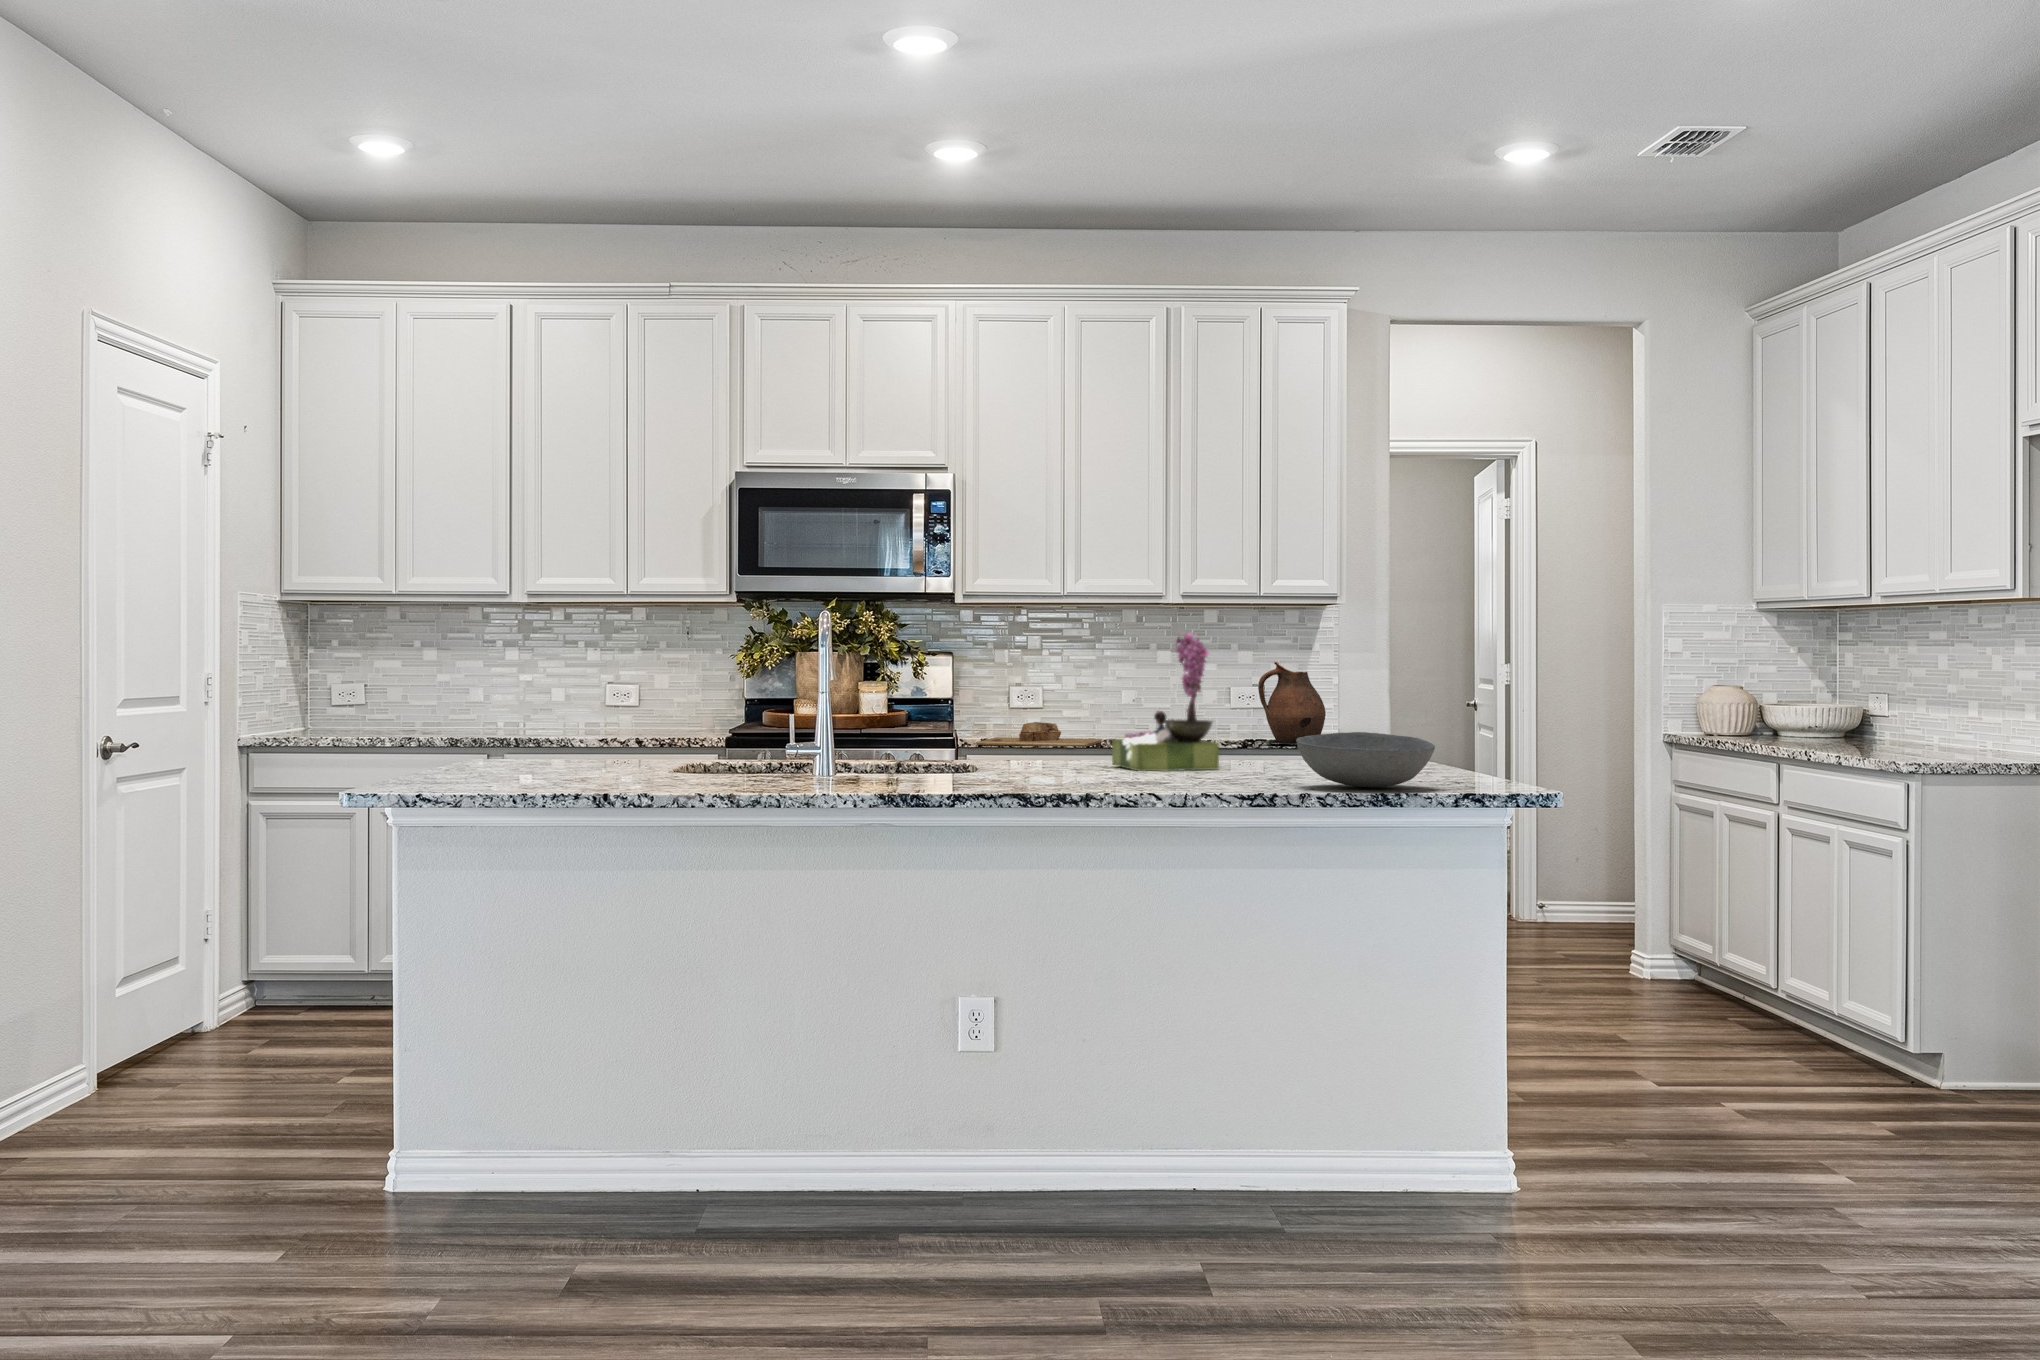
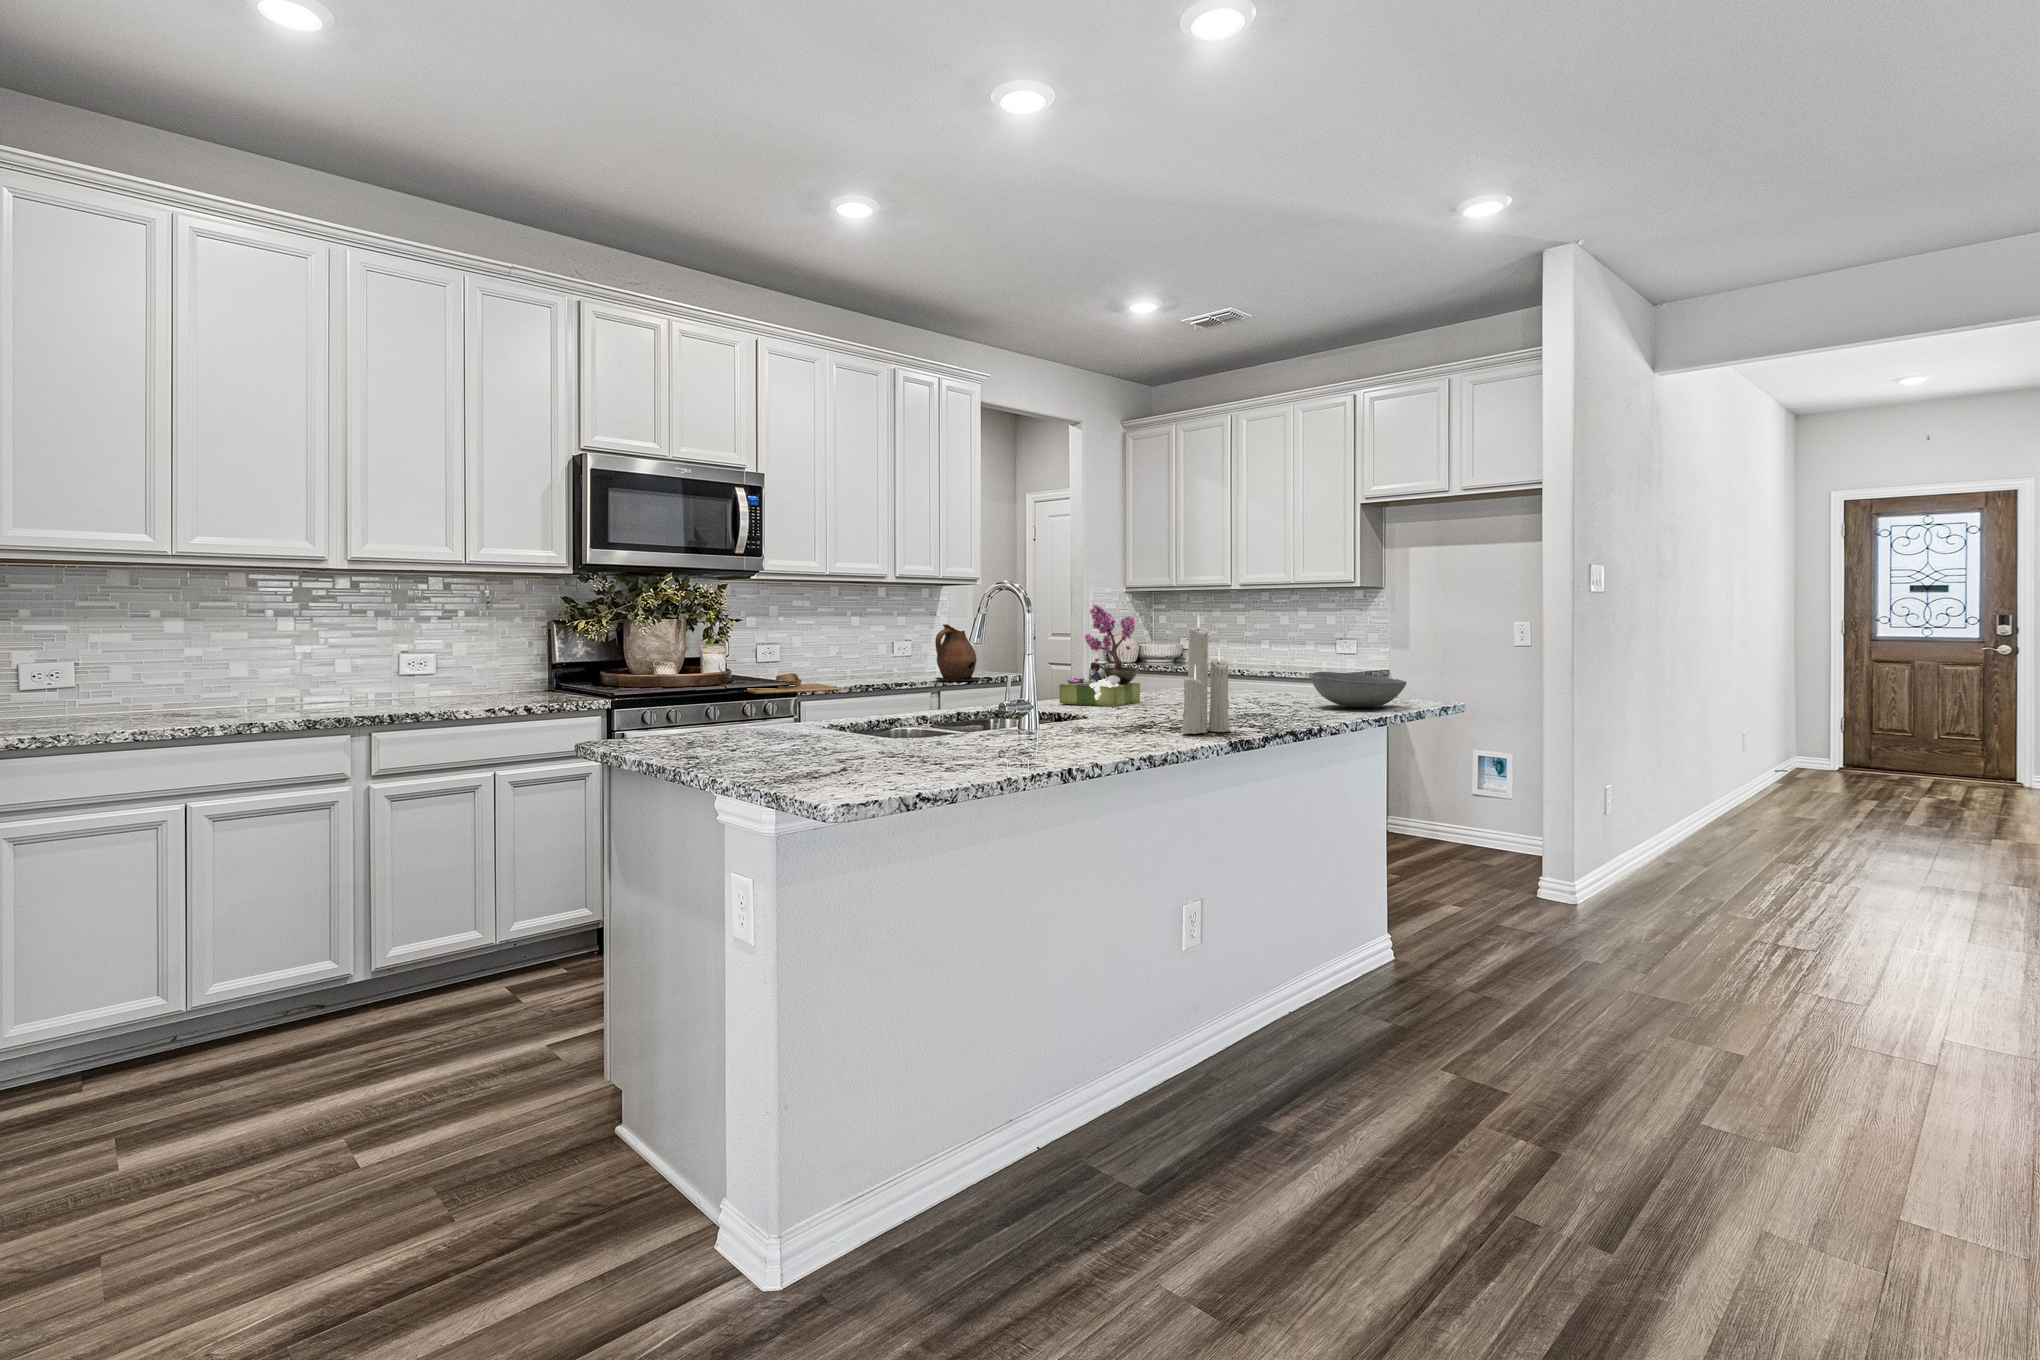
candle: none [911,634,985,790] -> present [1181,613,1230,734]

